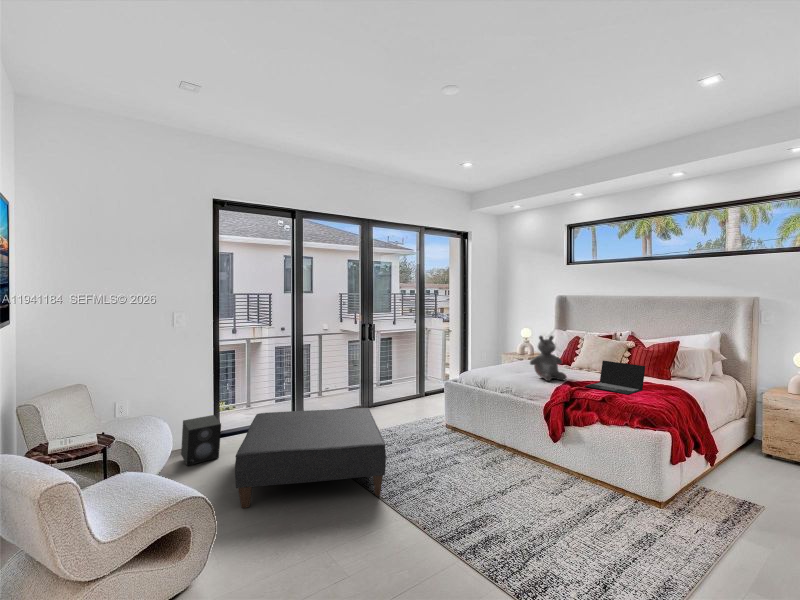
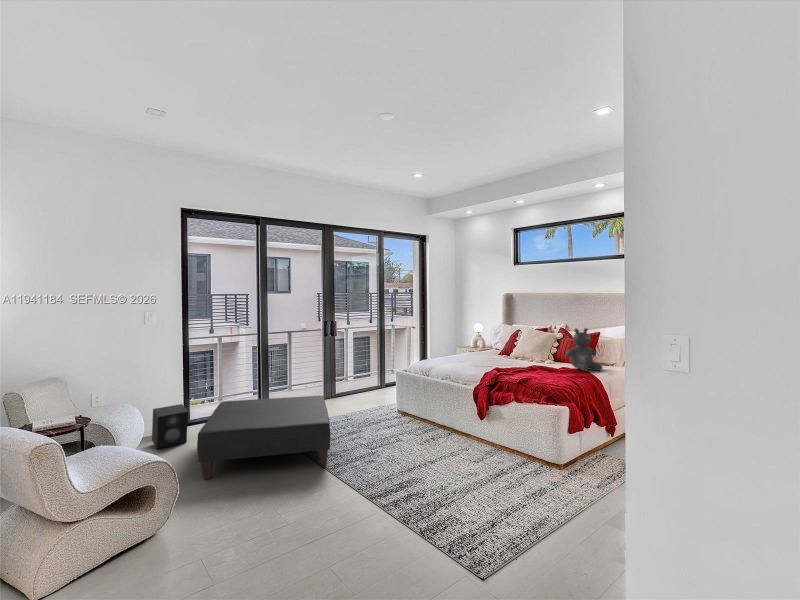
teddy bear: present [530,336,567,381] -> present [566,328,602,371]
laptop: present [585,361,645,395] -> none [511,349,561,378]

